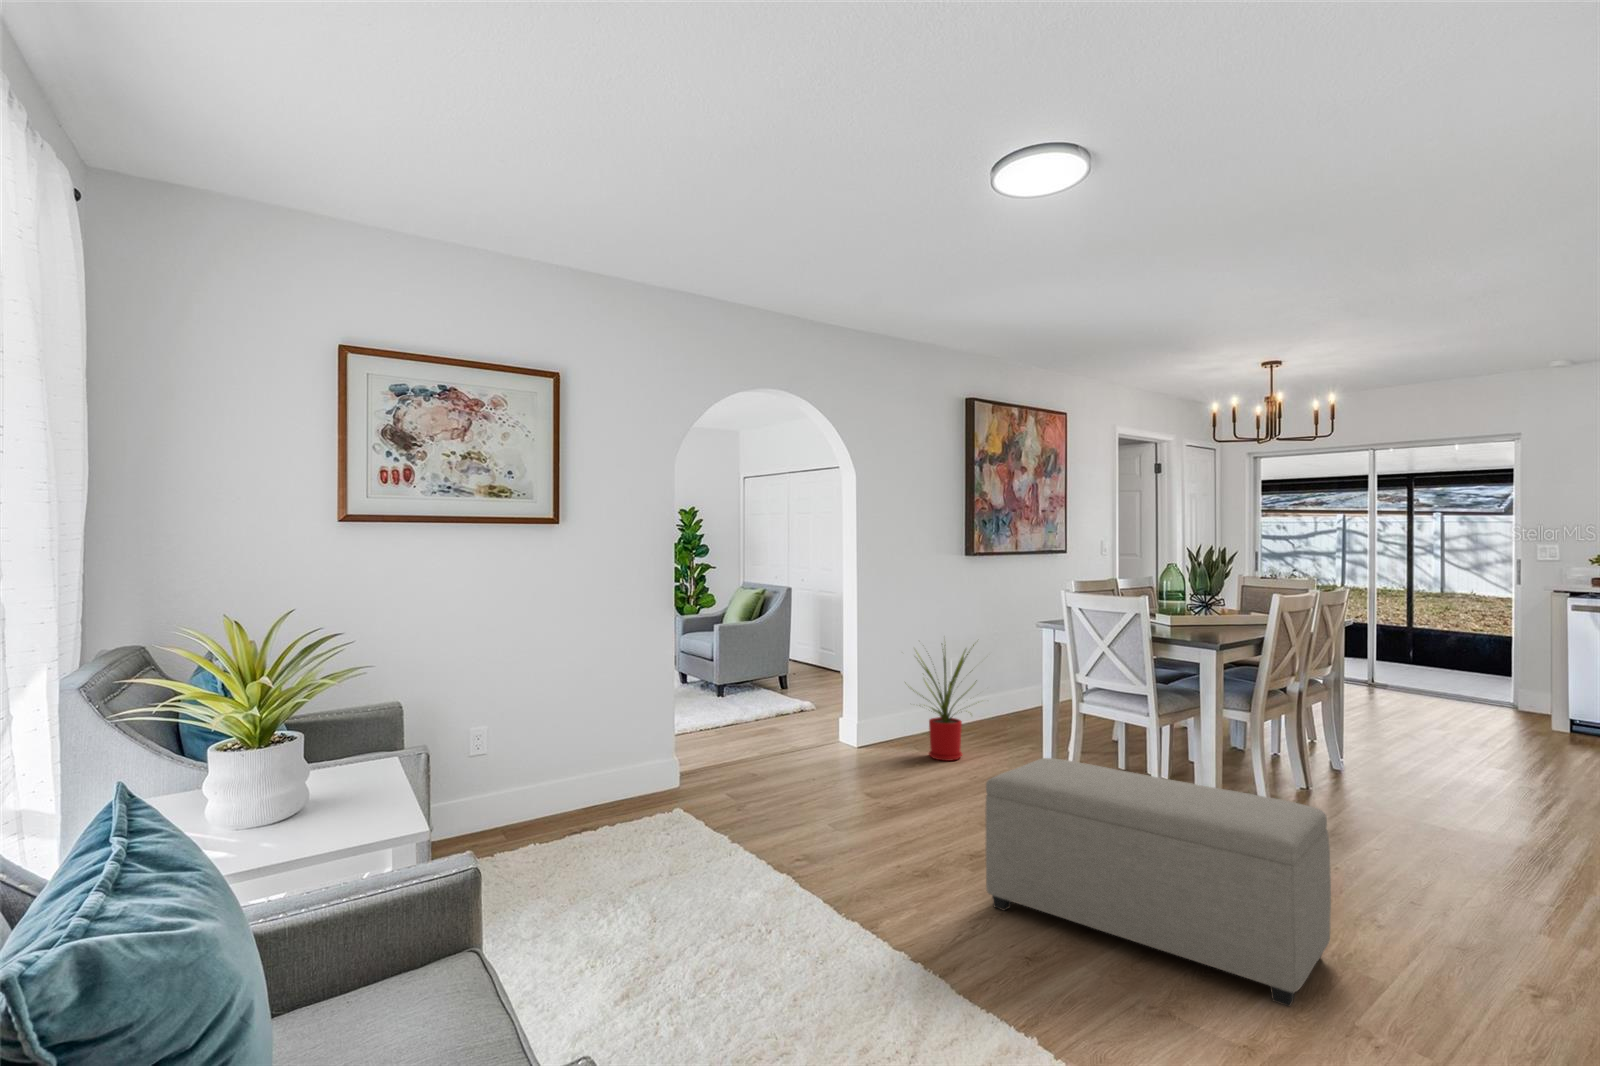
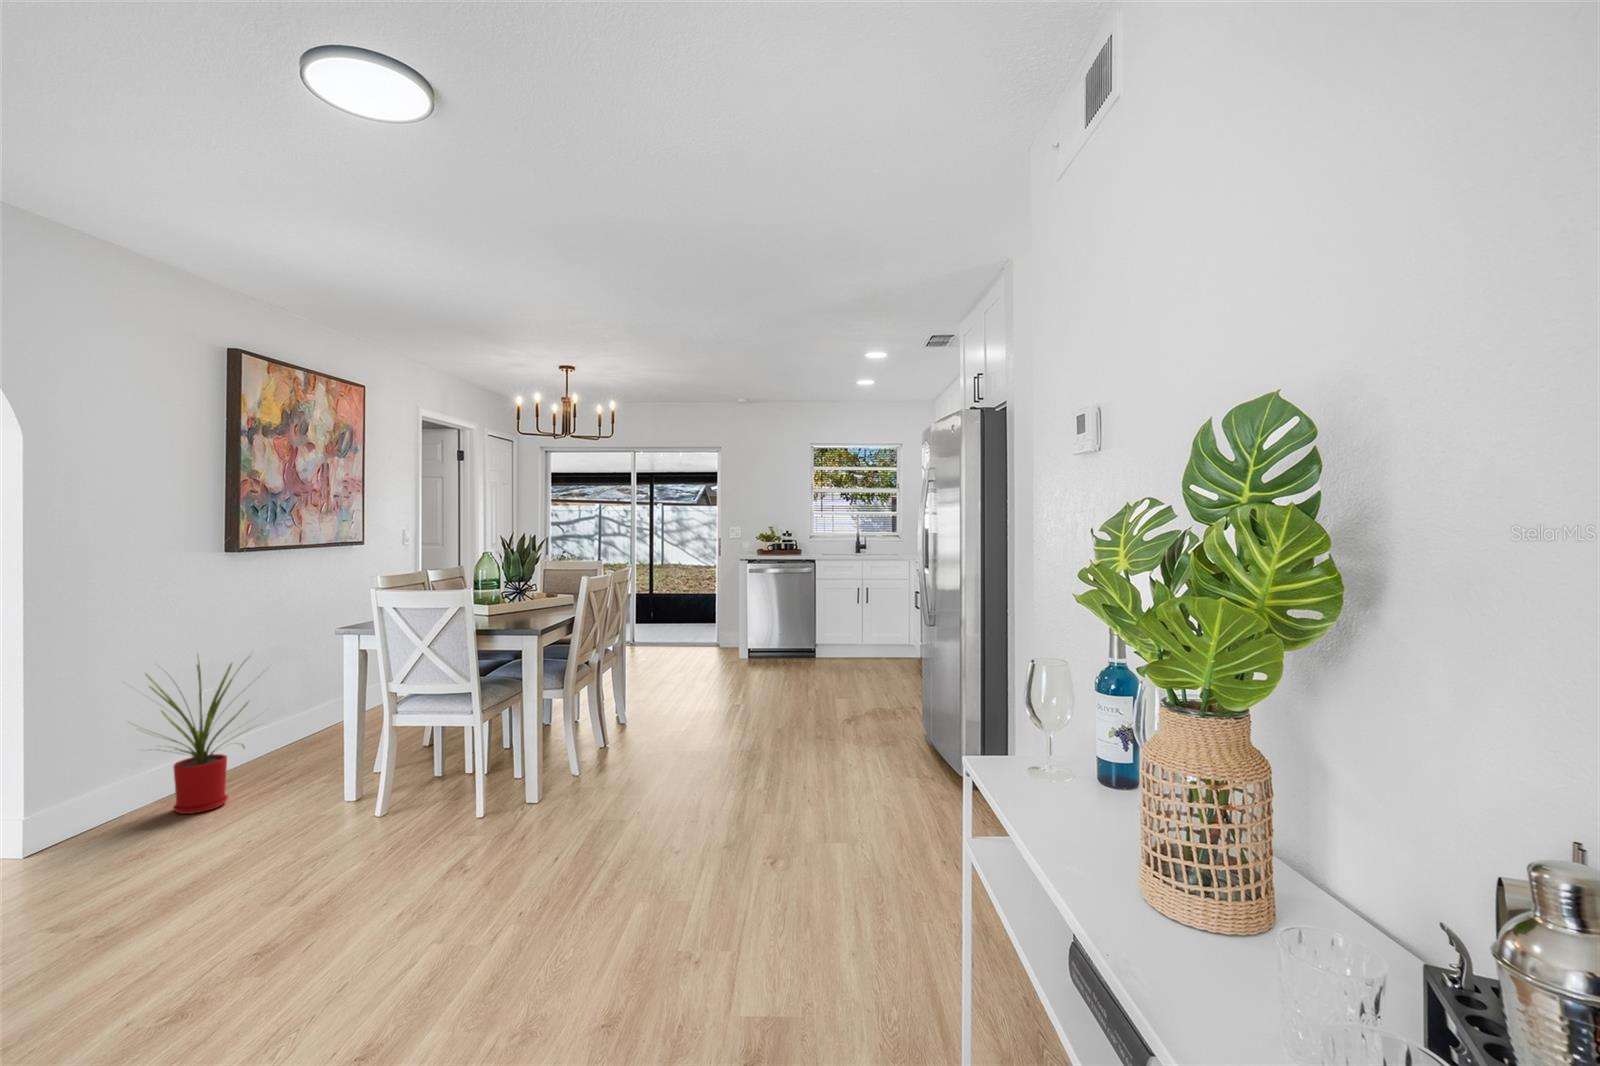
ottoman: present [986,758,1331,1006] -> none [303,782,667,1013]

